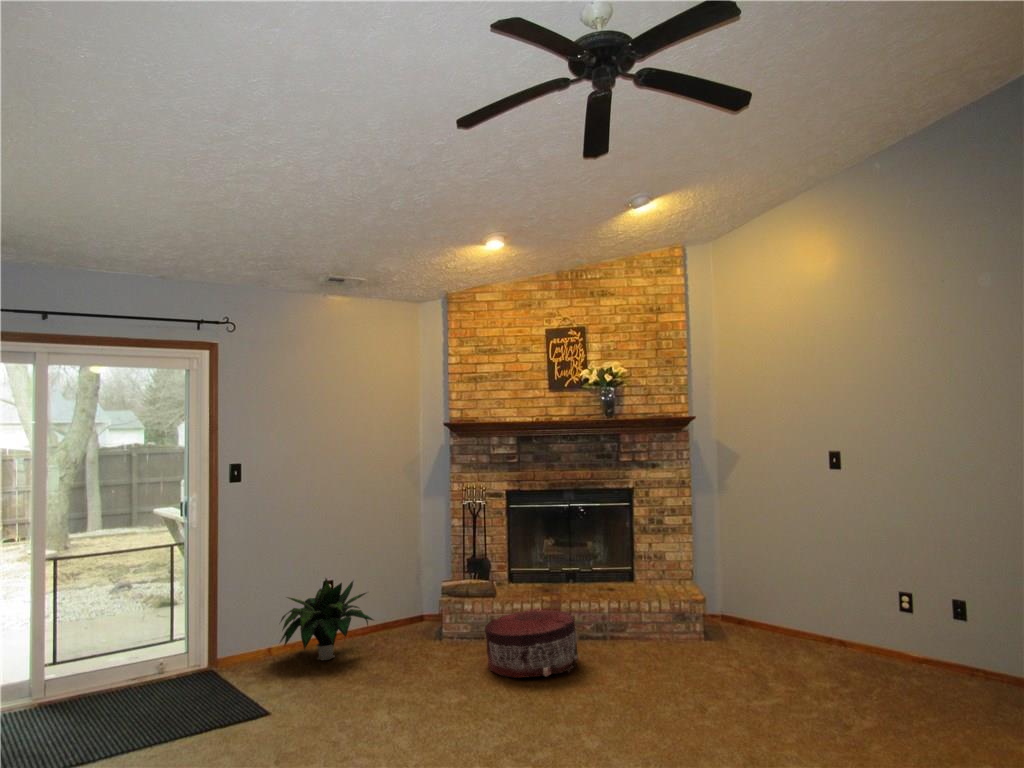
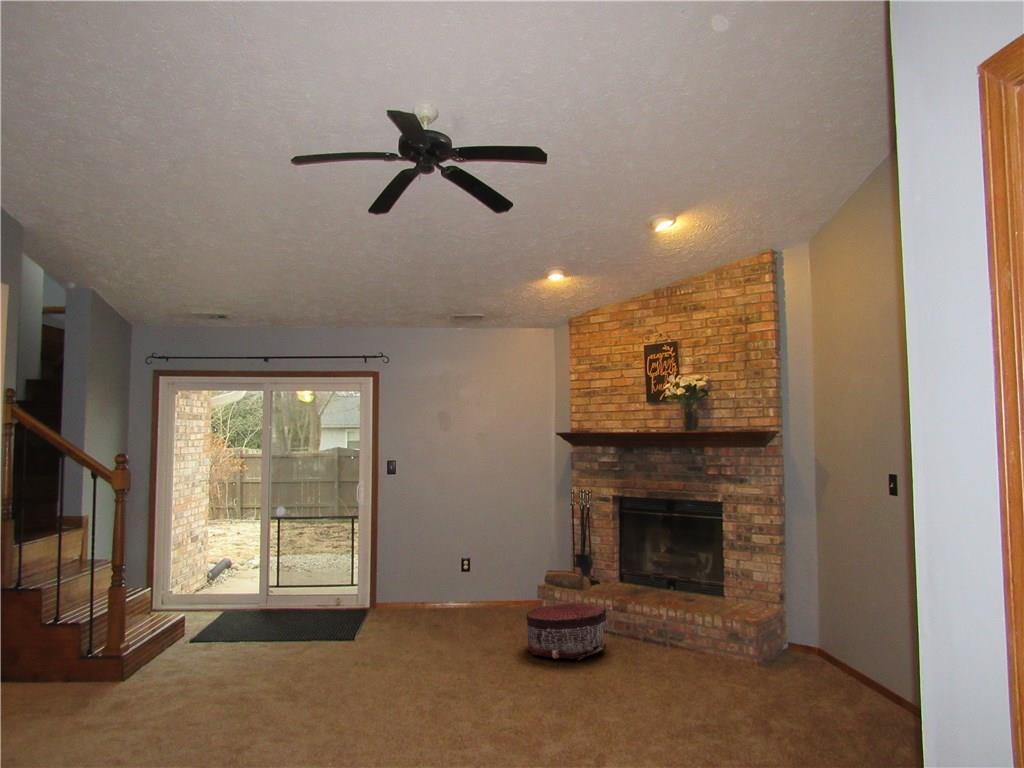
potted plant: present [280,578,373,660] -> none [408,554,484,618]

